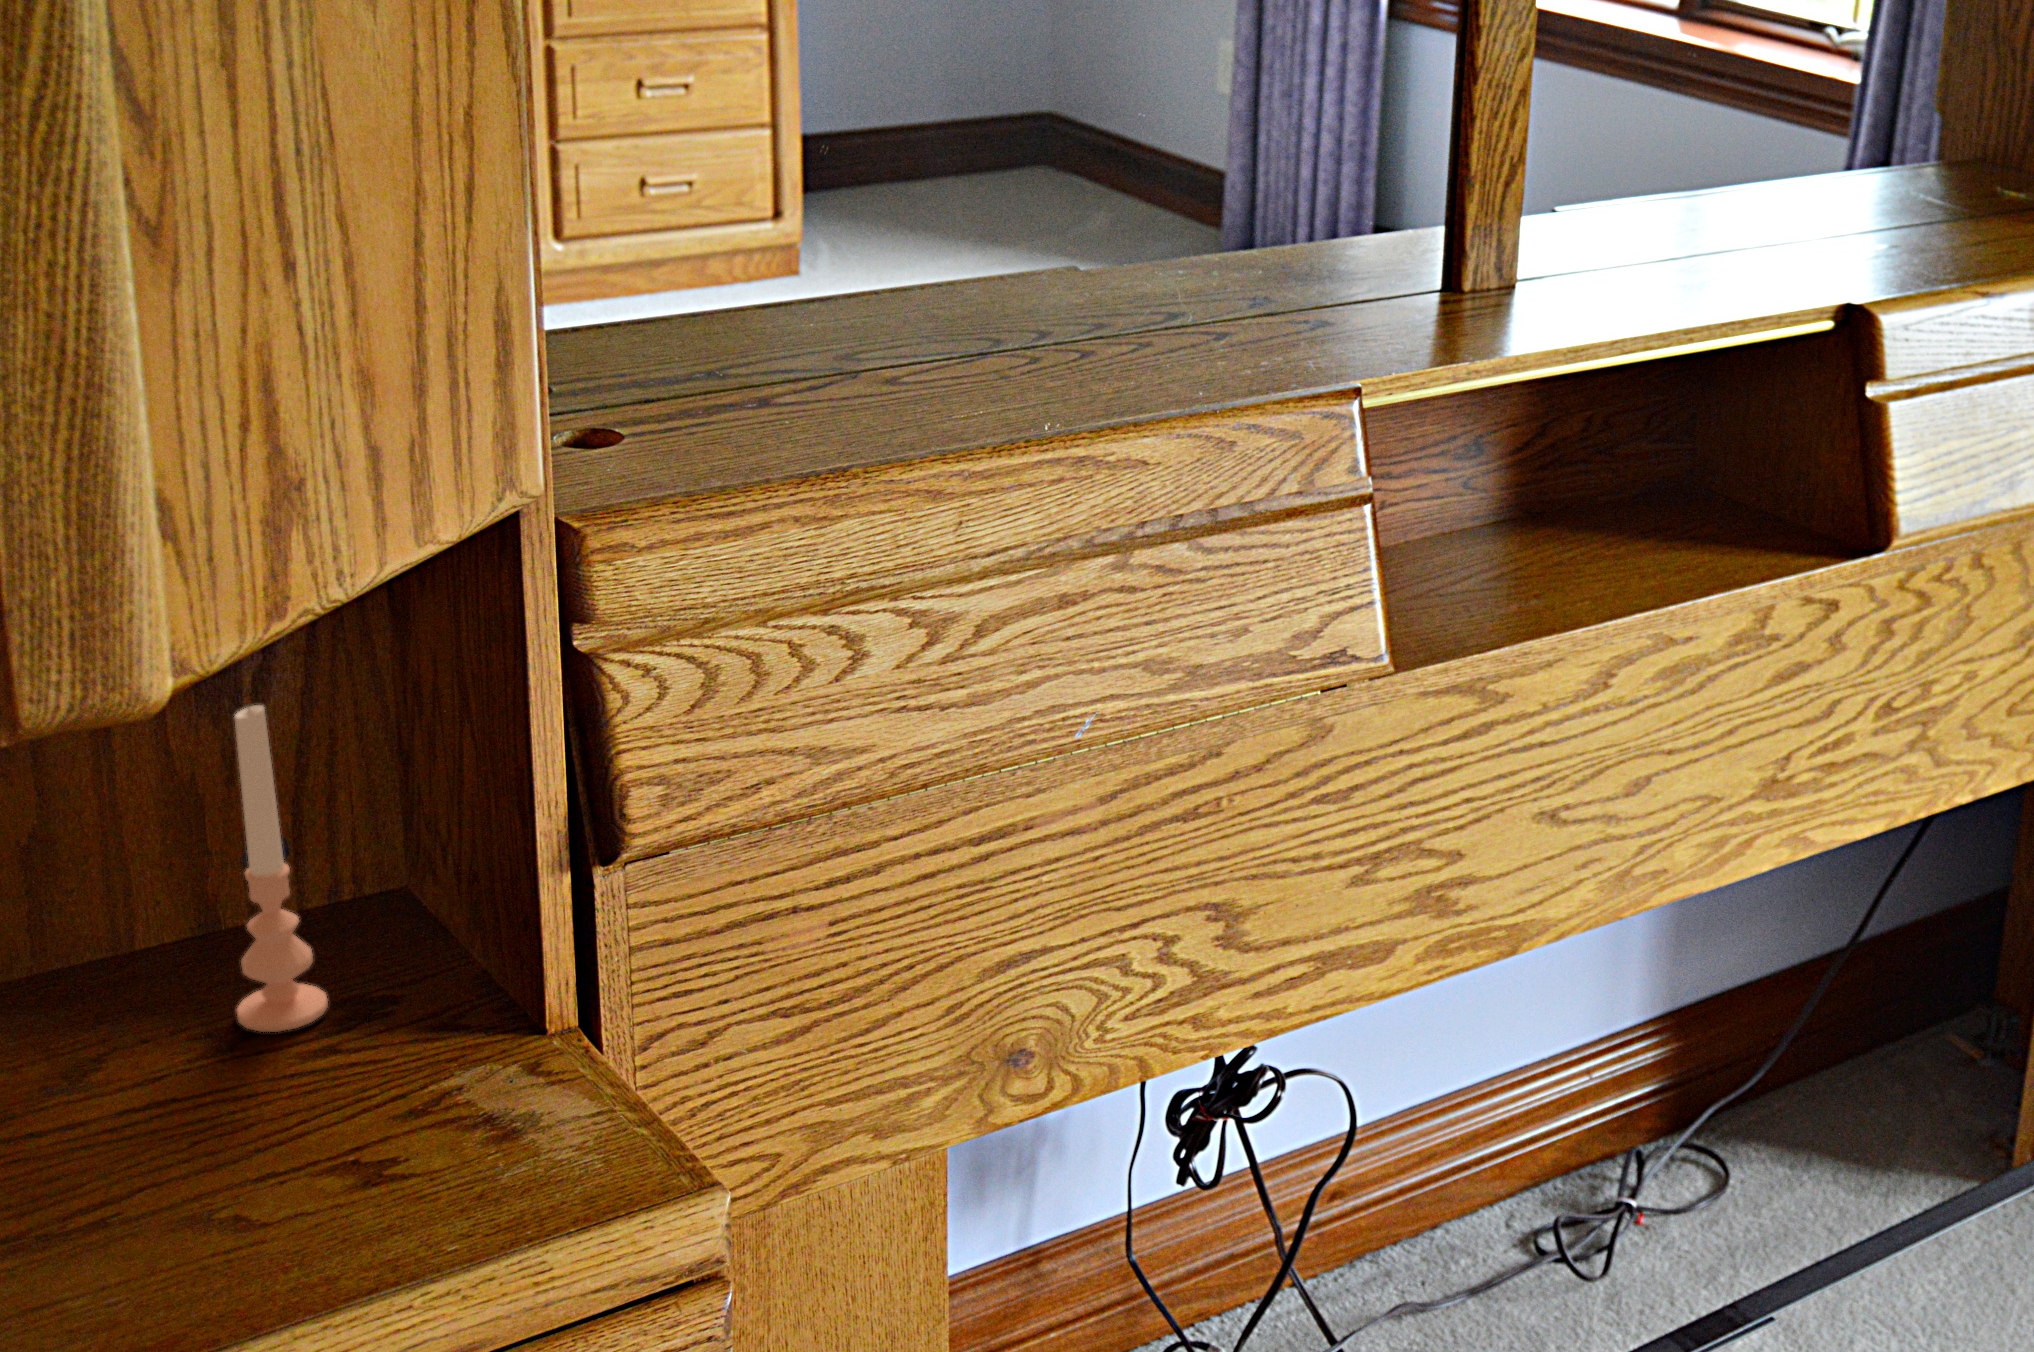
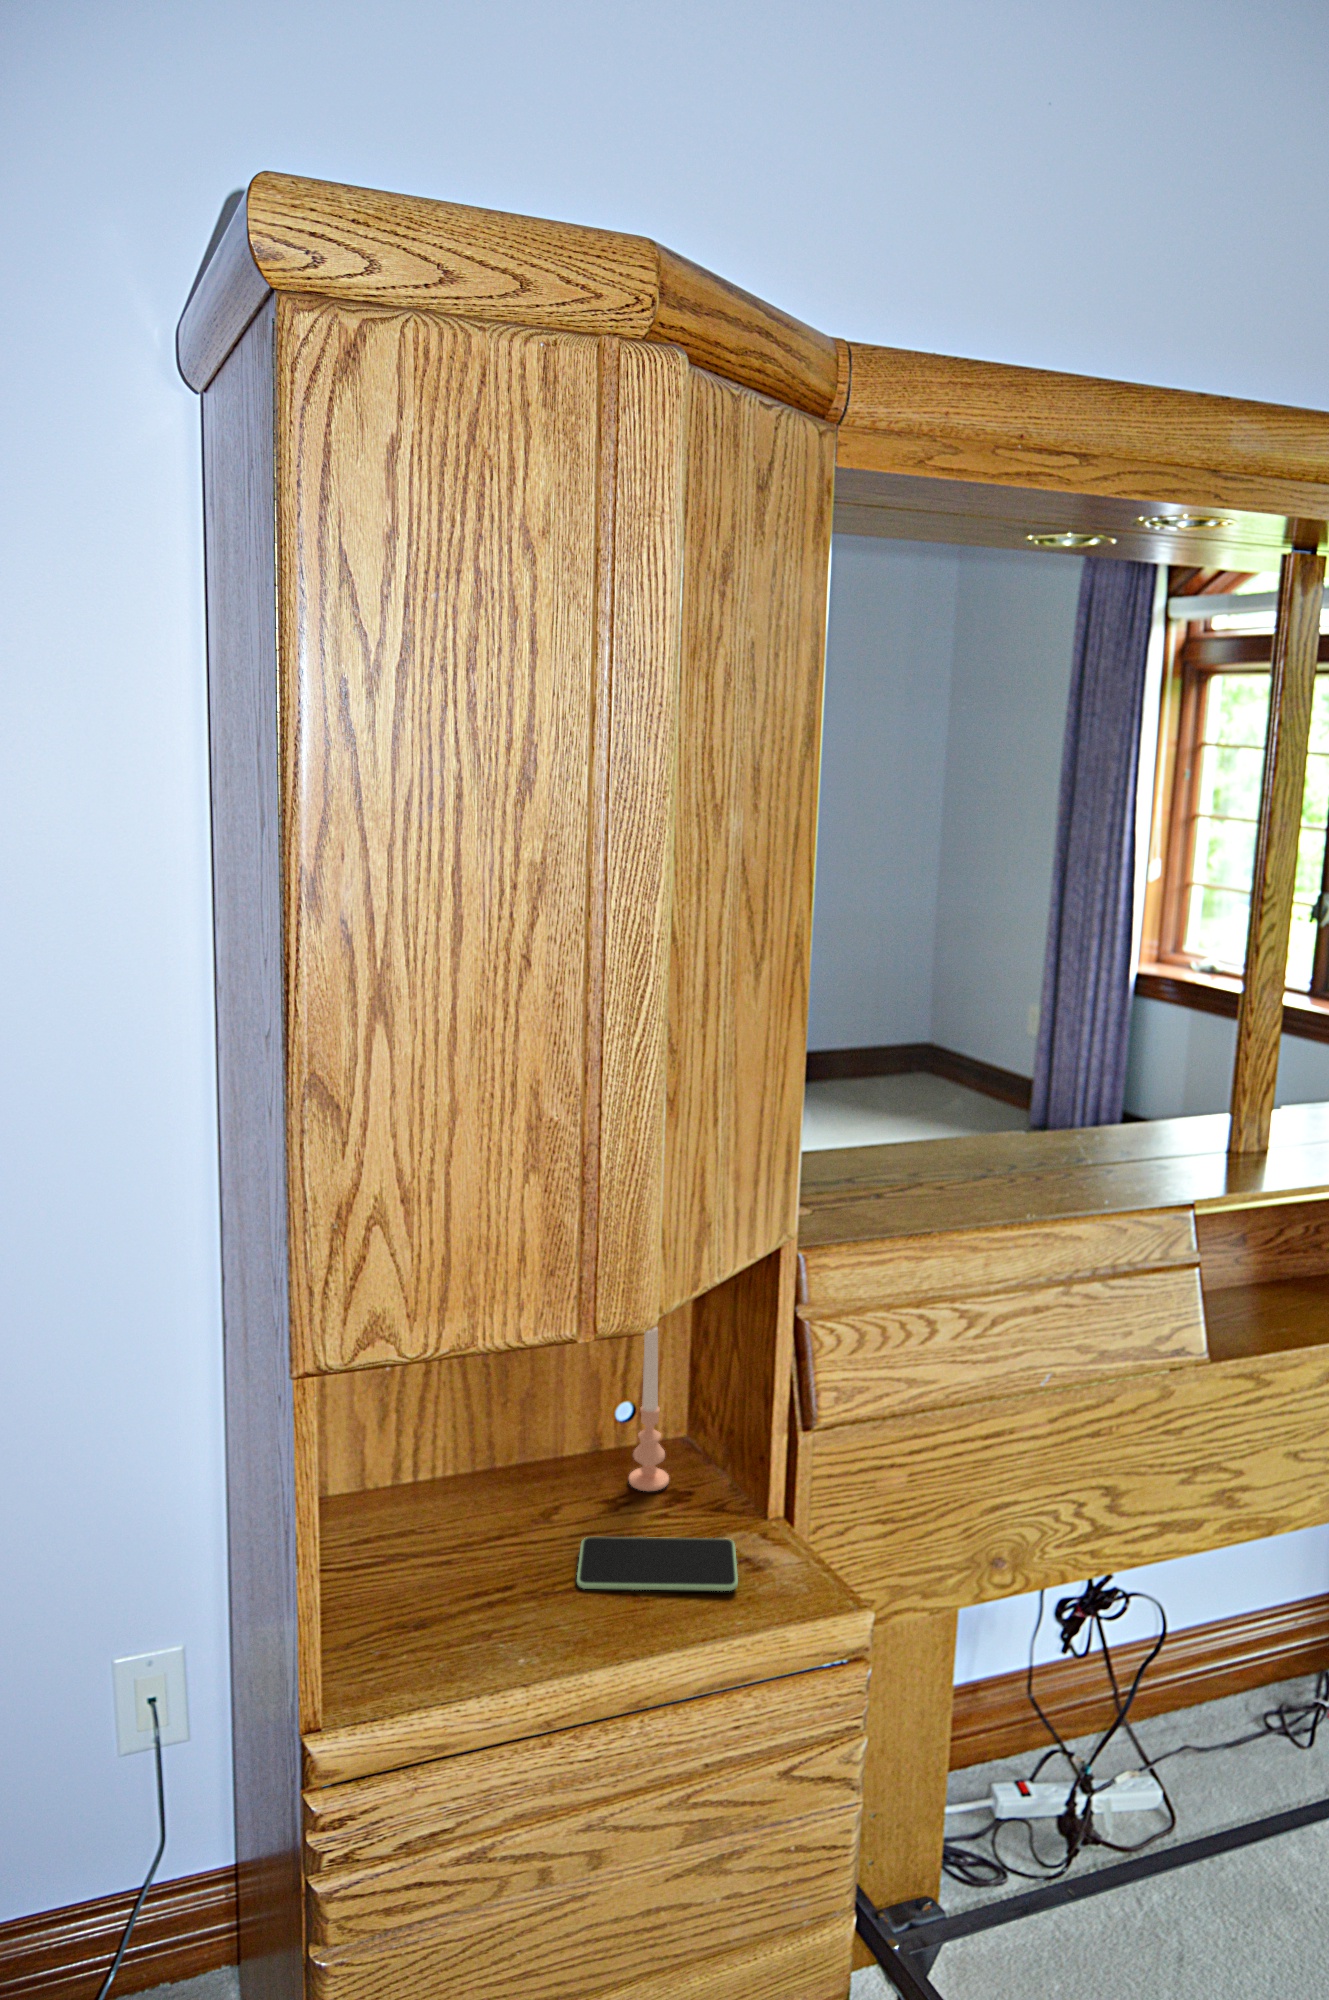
smartphone: none [95,1098,453,1239] -> present [577,1537,738,1591]

